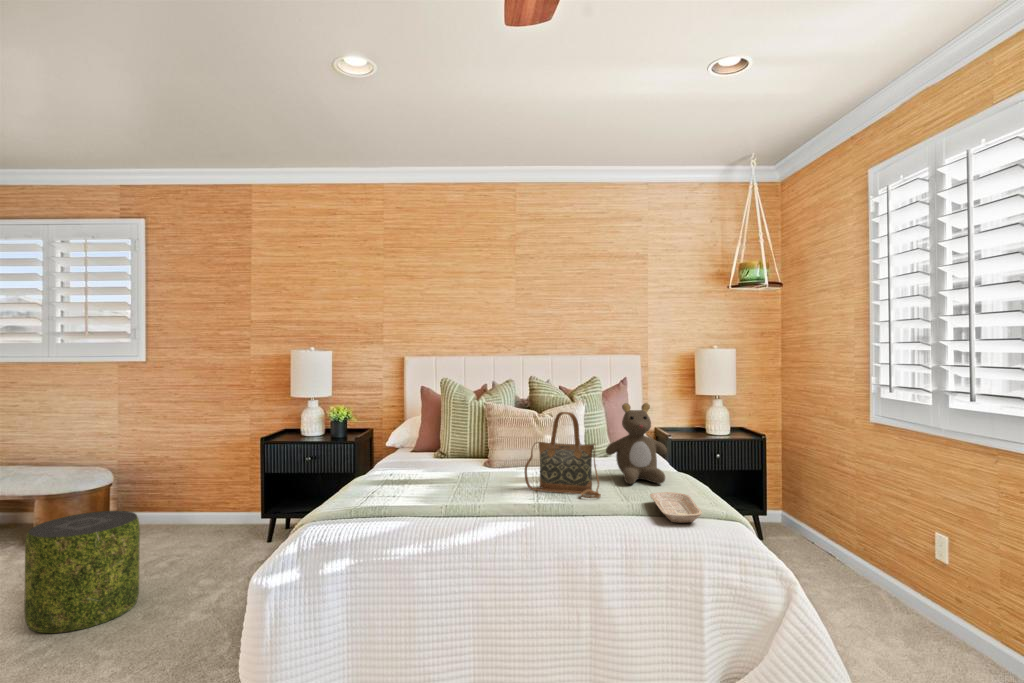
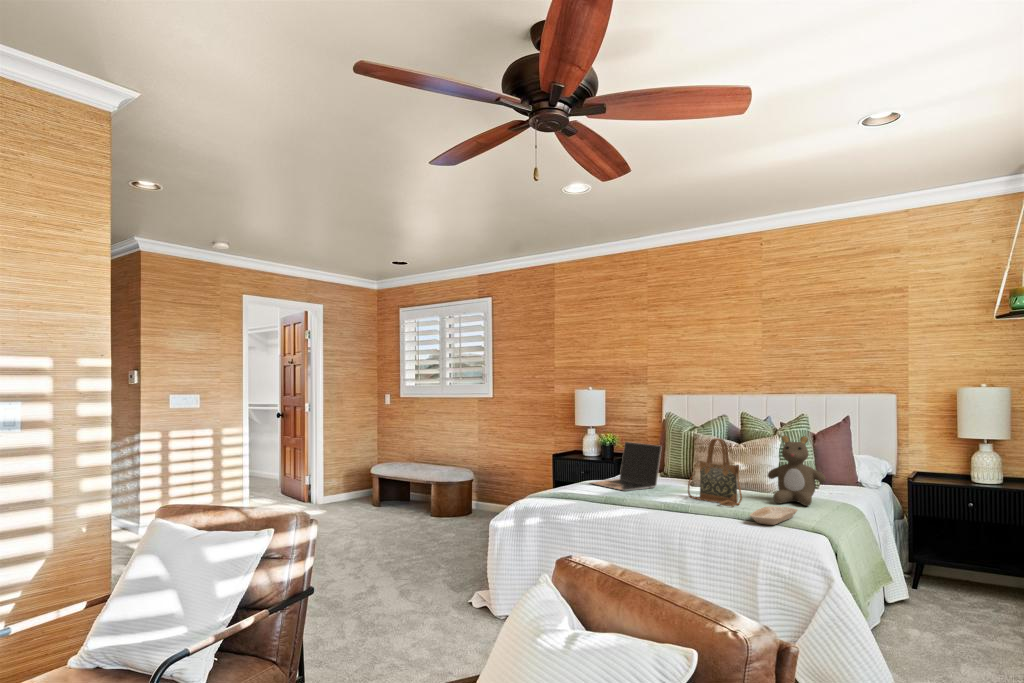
laptop: none [372,420,471,490] -> present [591,442,662,491]
pouf: present [24,511,140,633] -> none [416,490,471,556]

